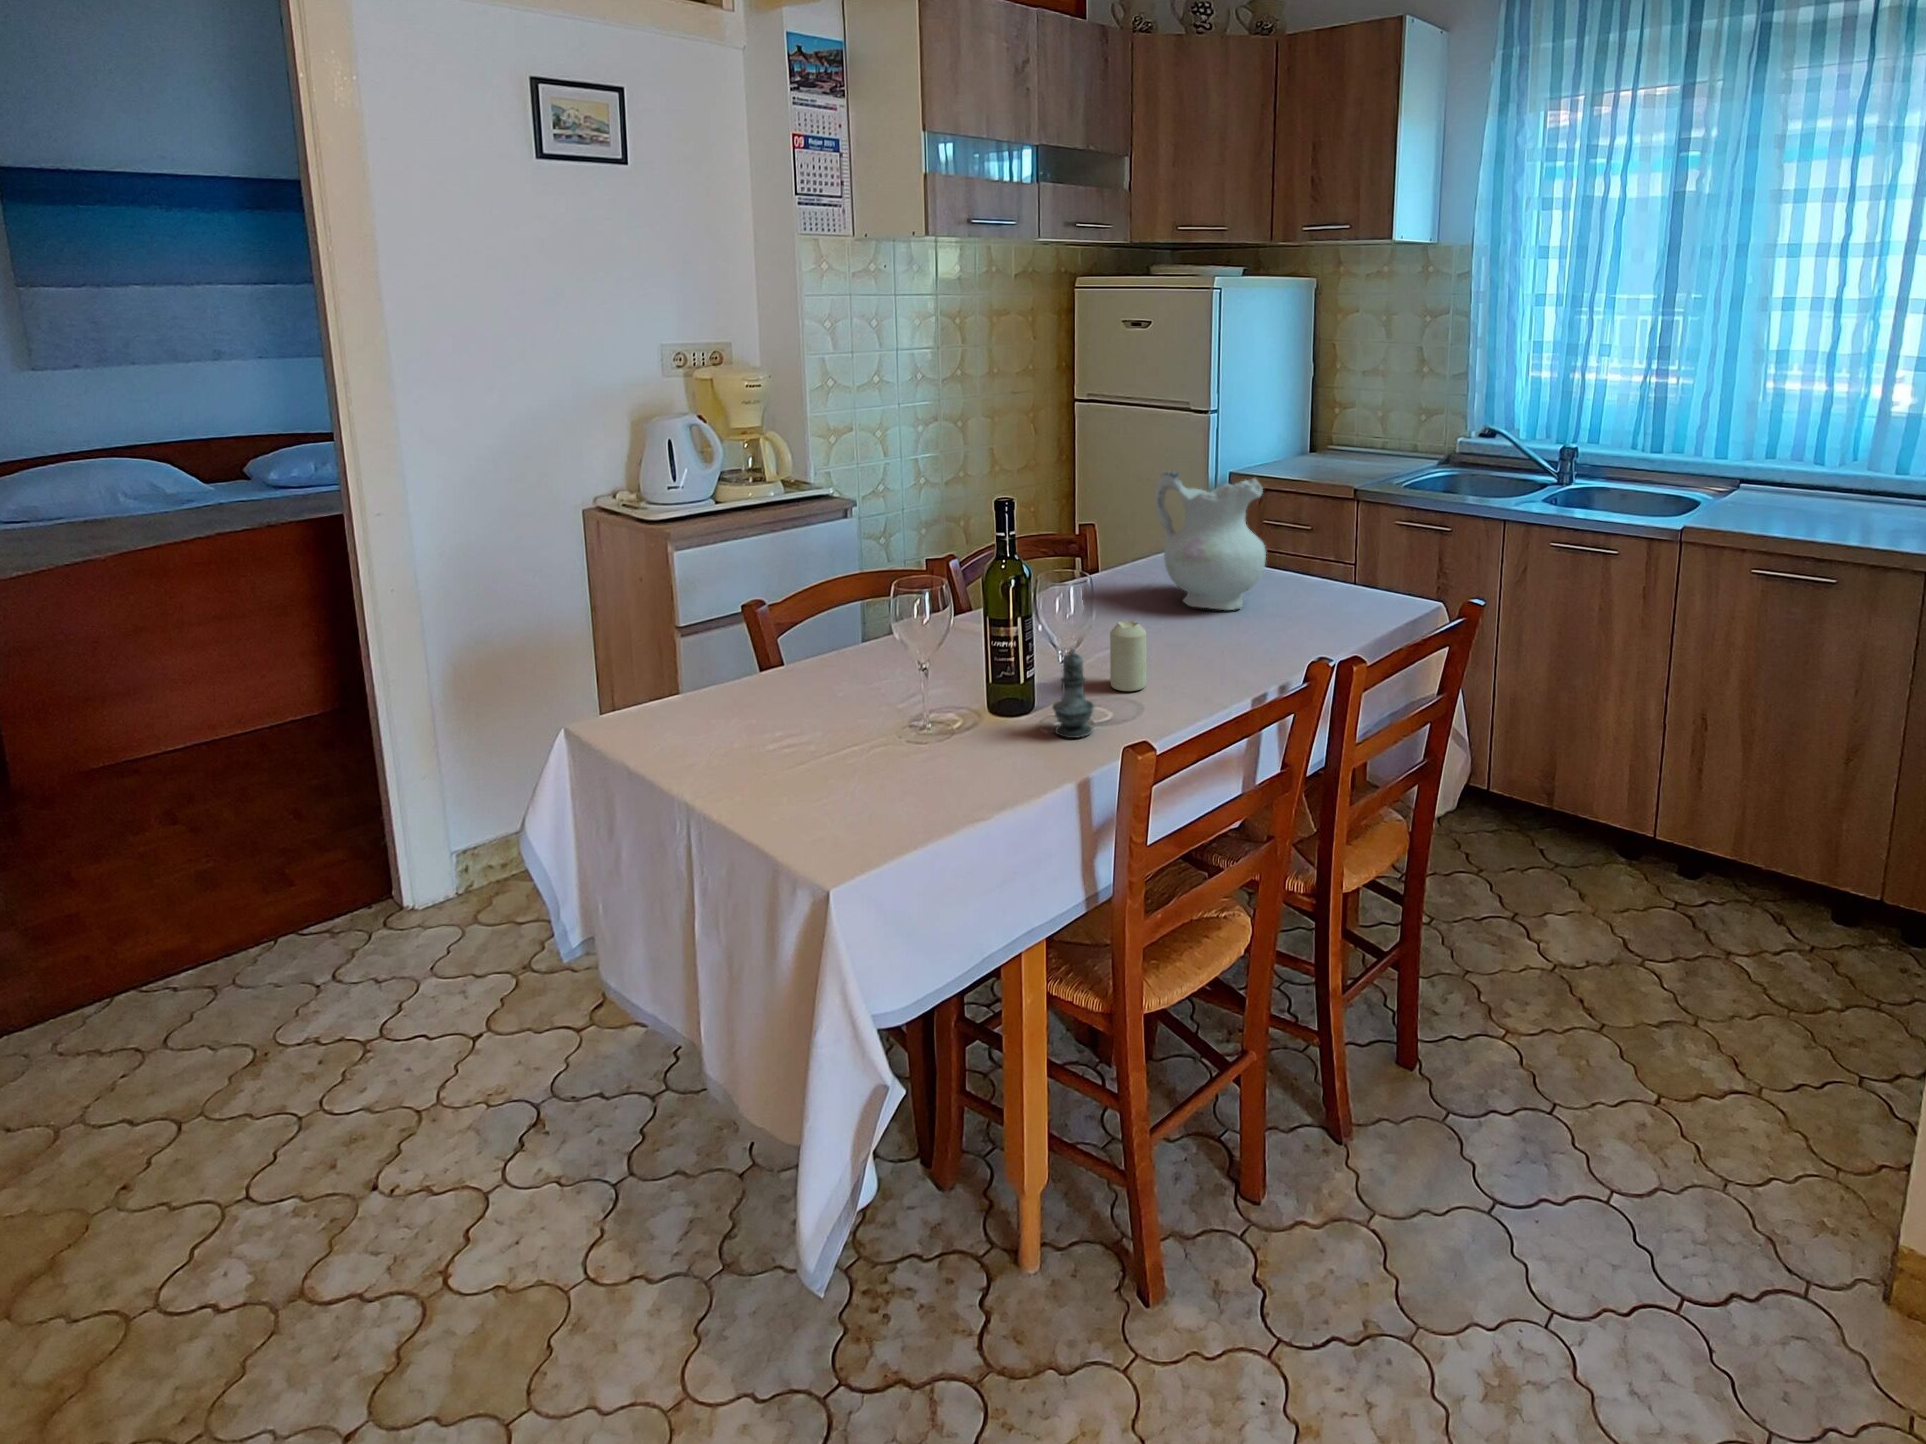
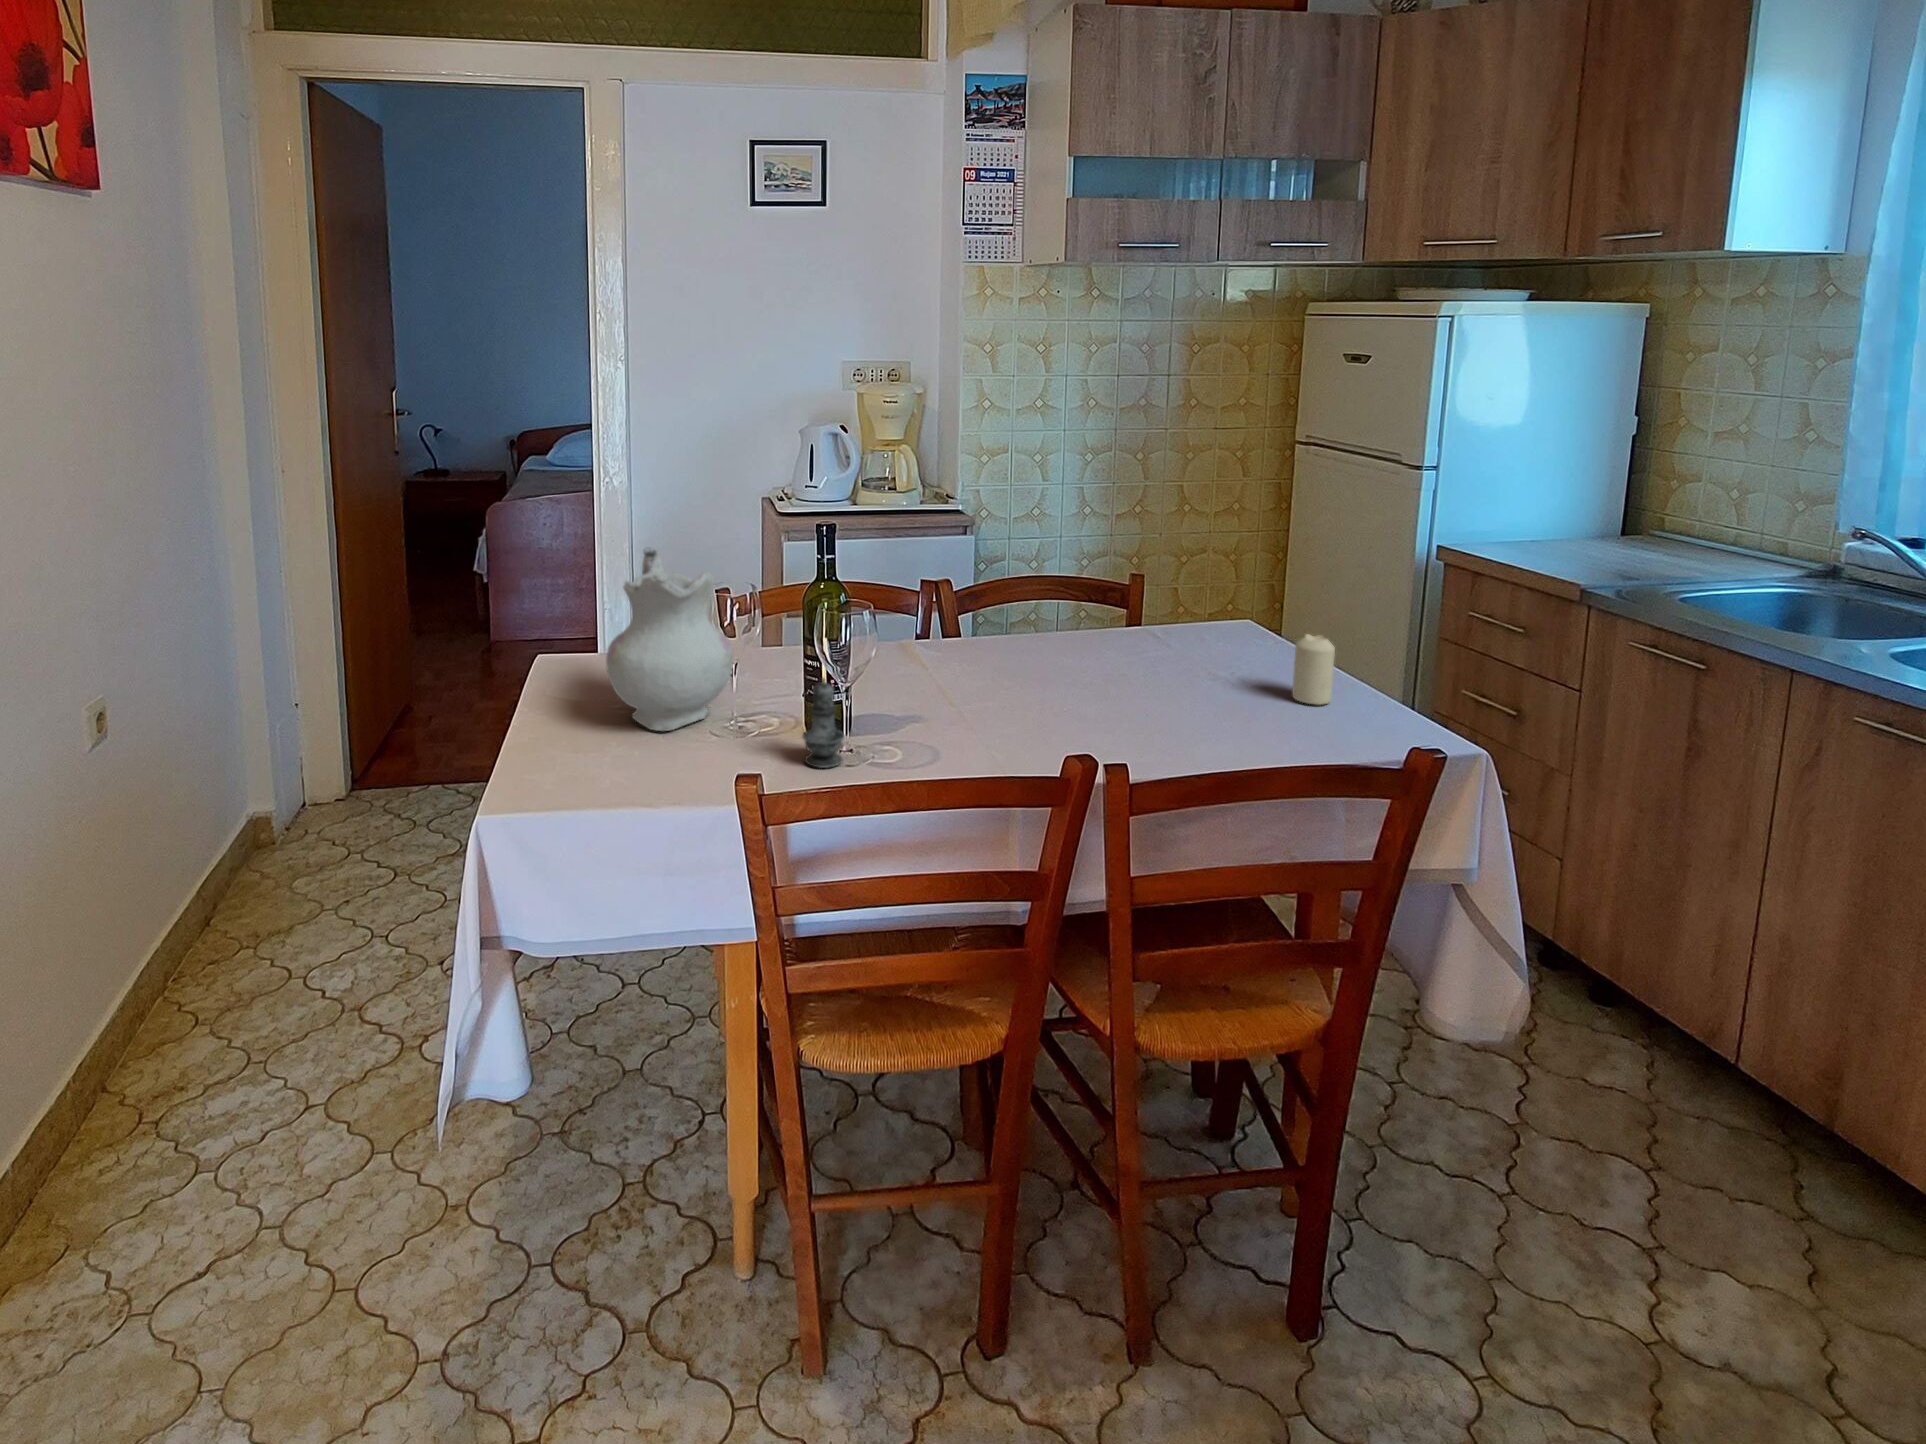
ceramic pitcher: present [1155,471,1266,610] -> present [606,547,734,731]
candle: present [1110,620,1147,691] -> present [1292,634,1335,705]

